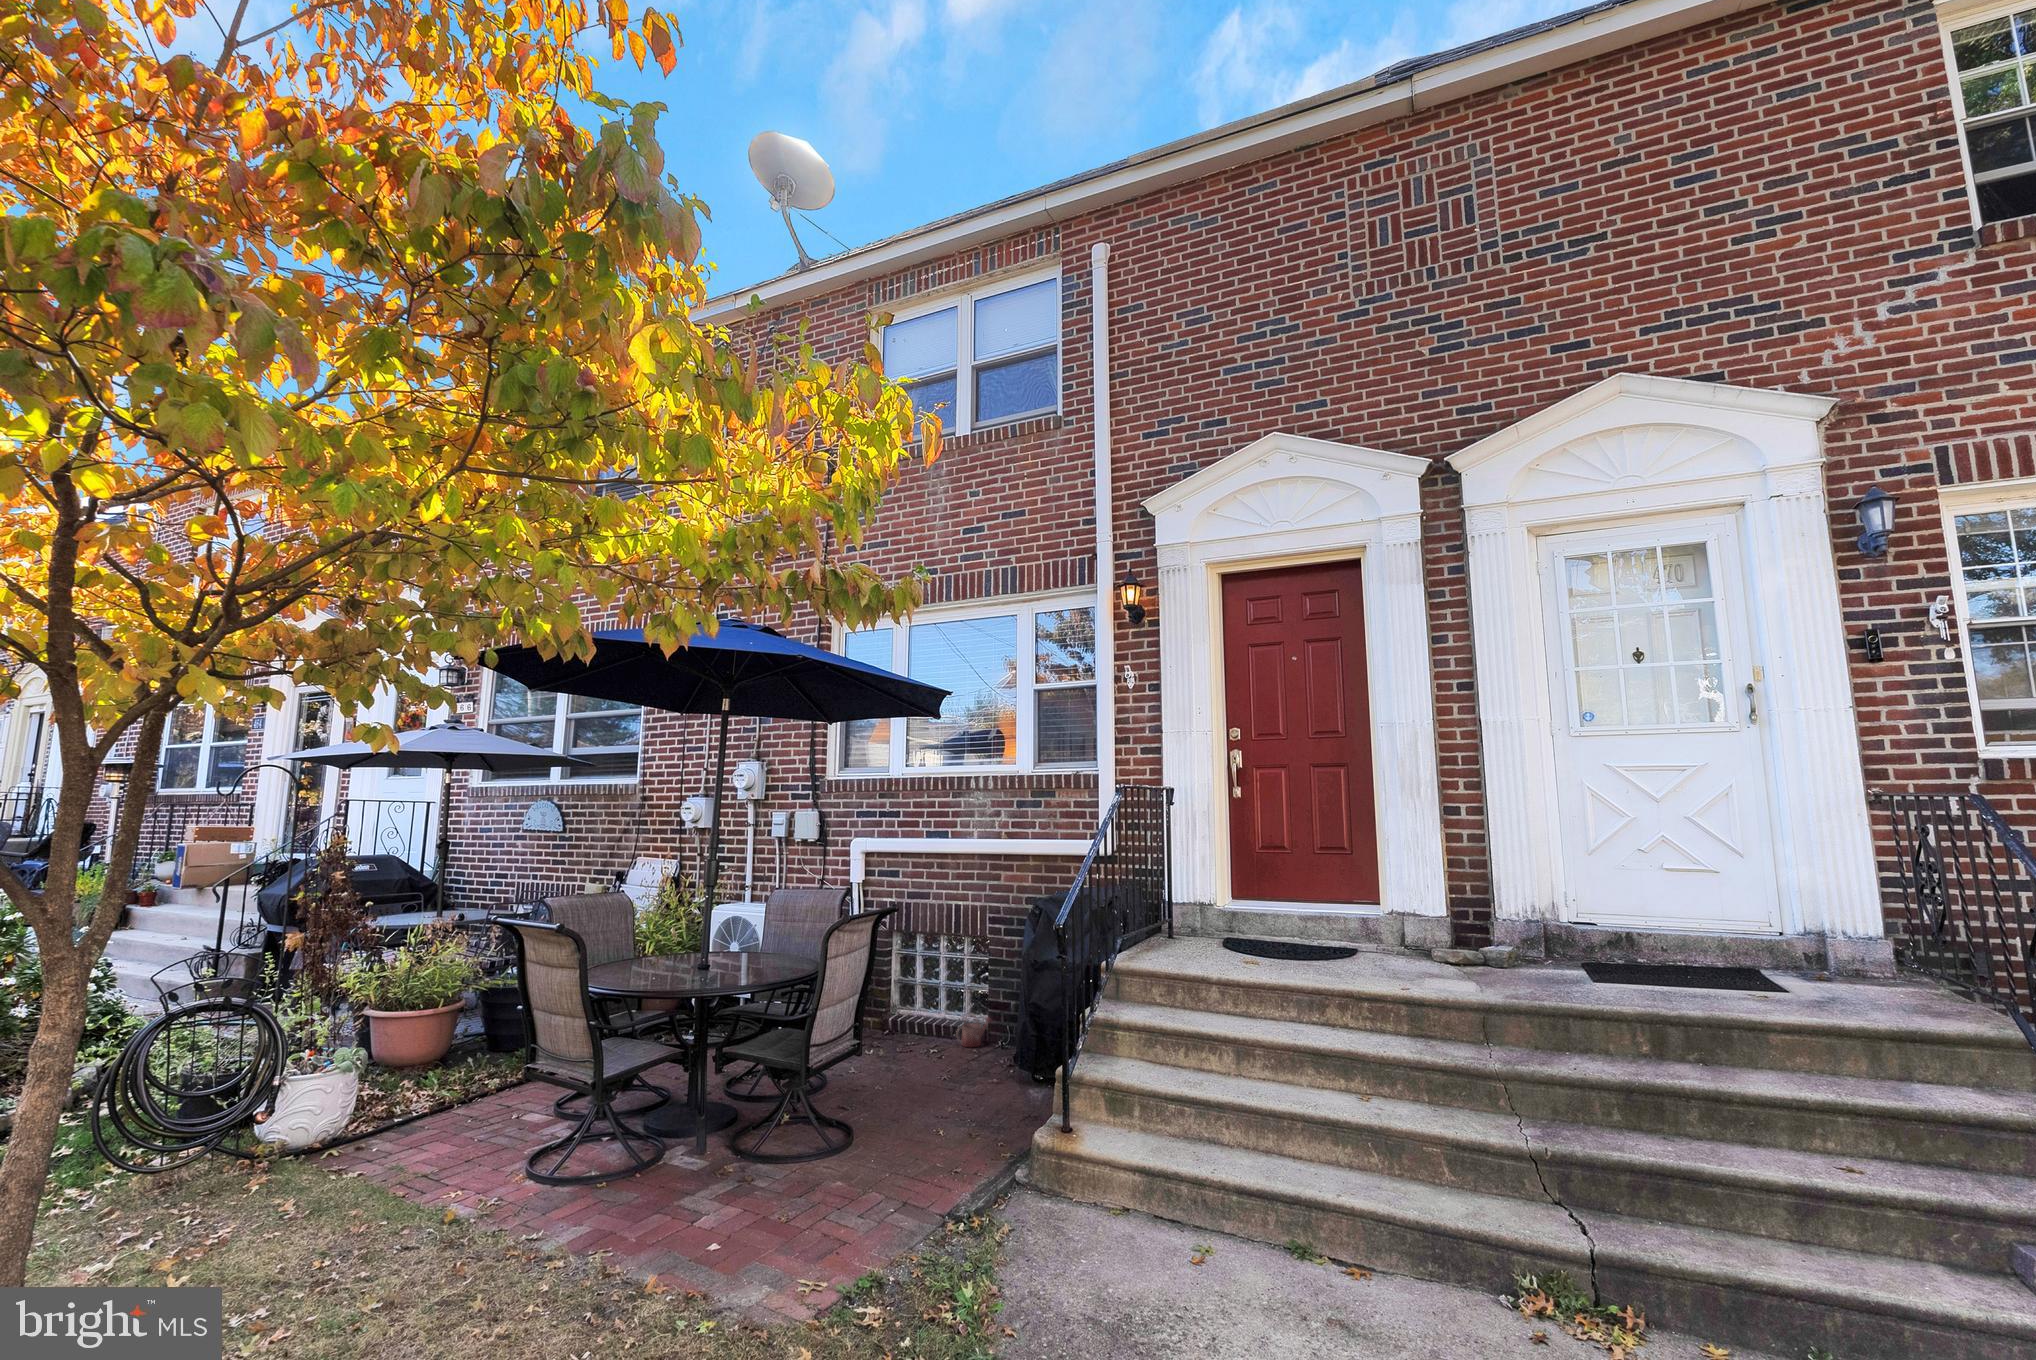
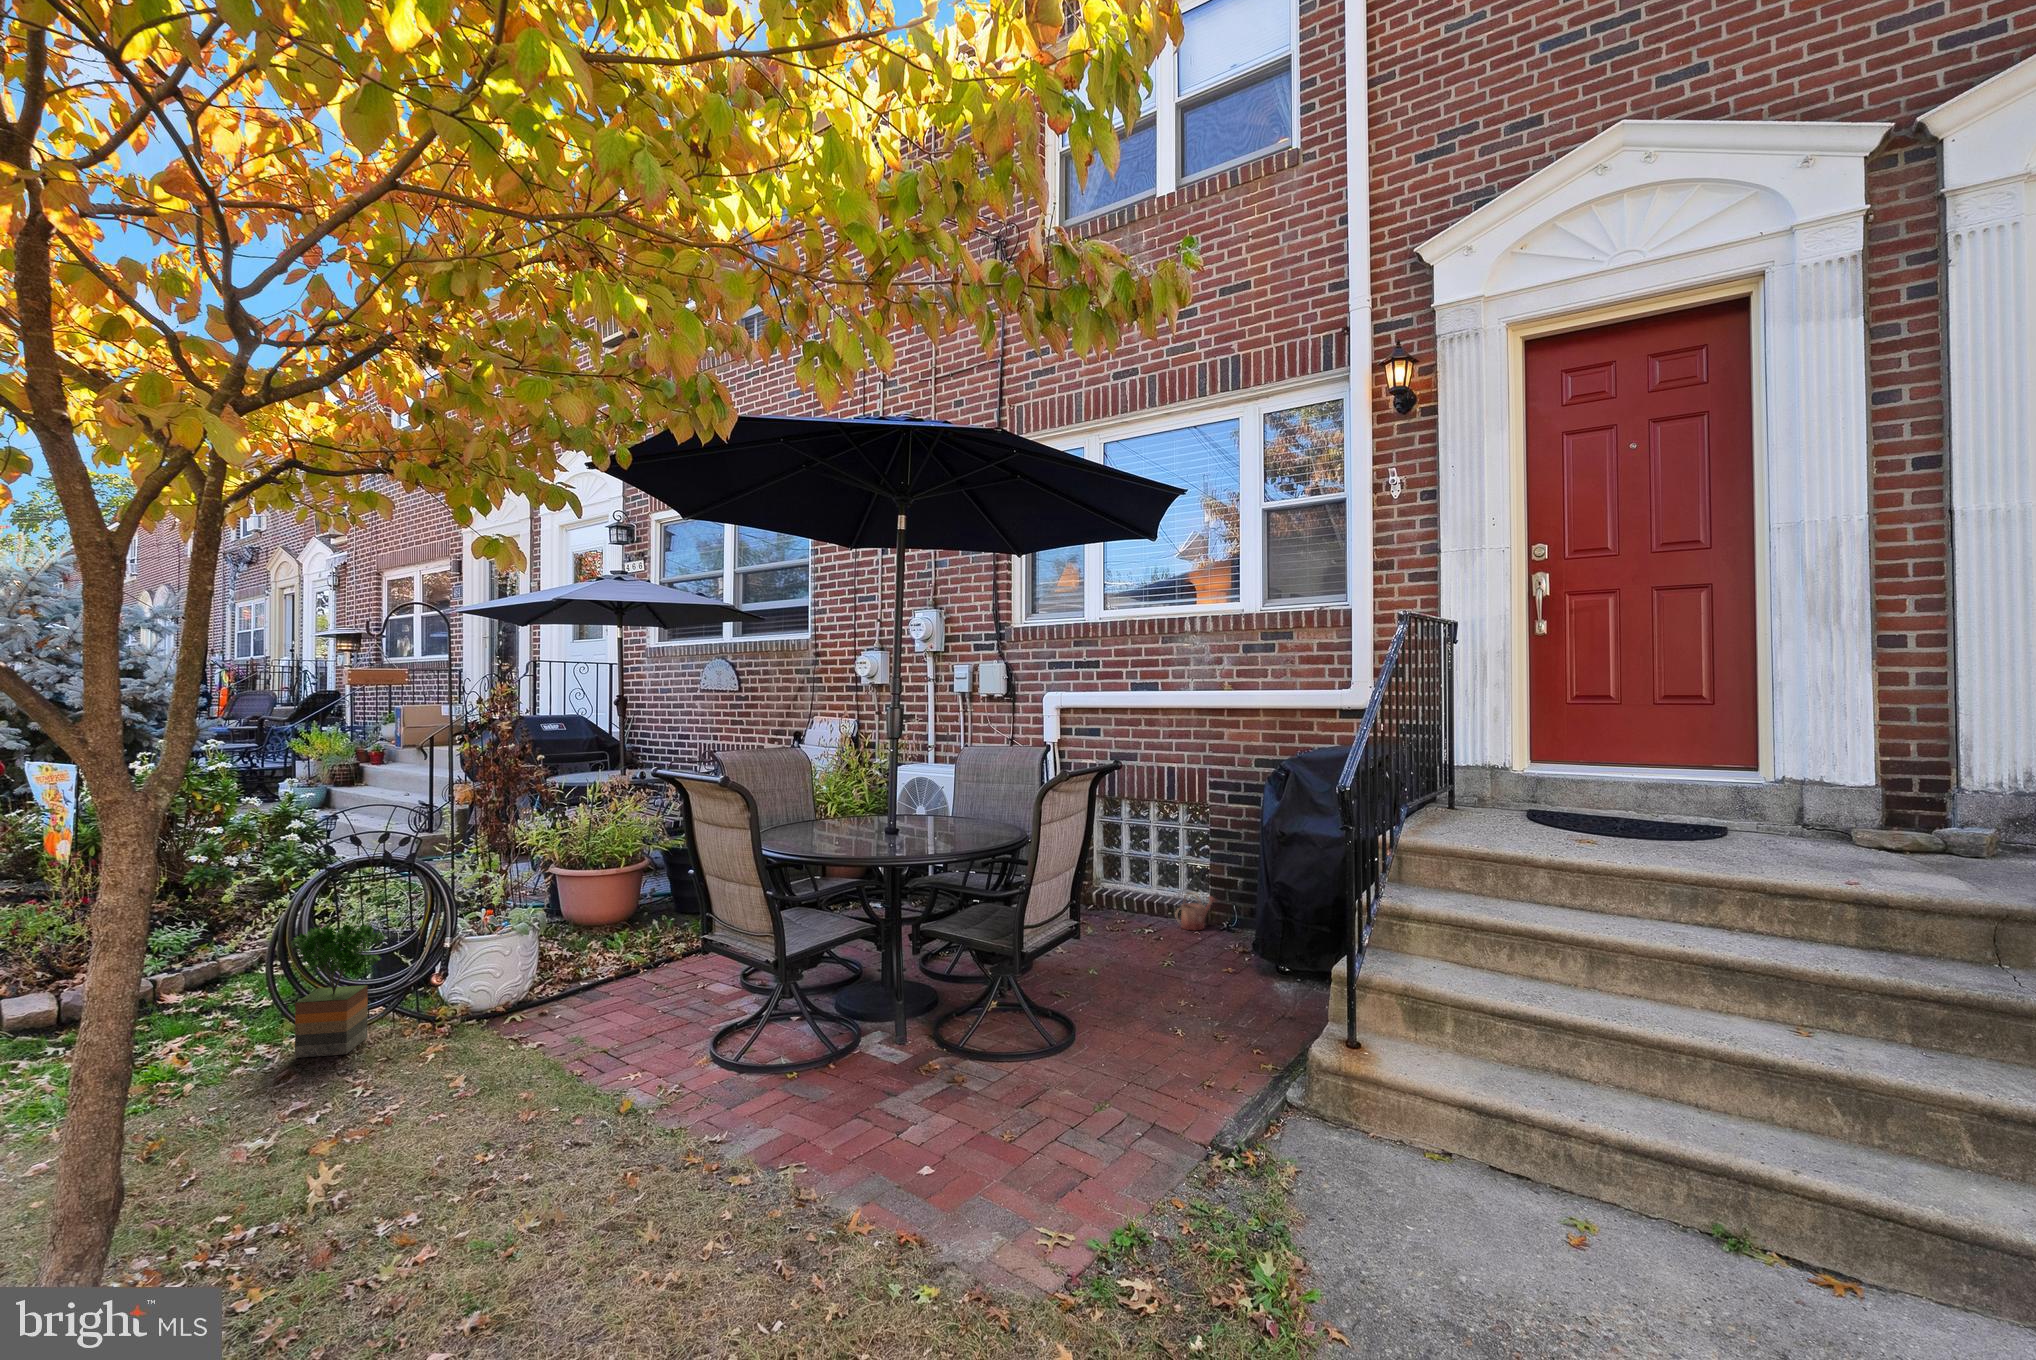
potted tree: none [111,1063,215,1197] -> present [292,923,385,1058]

